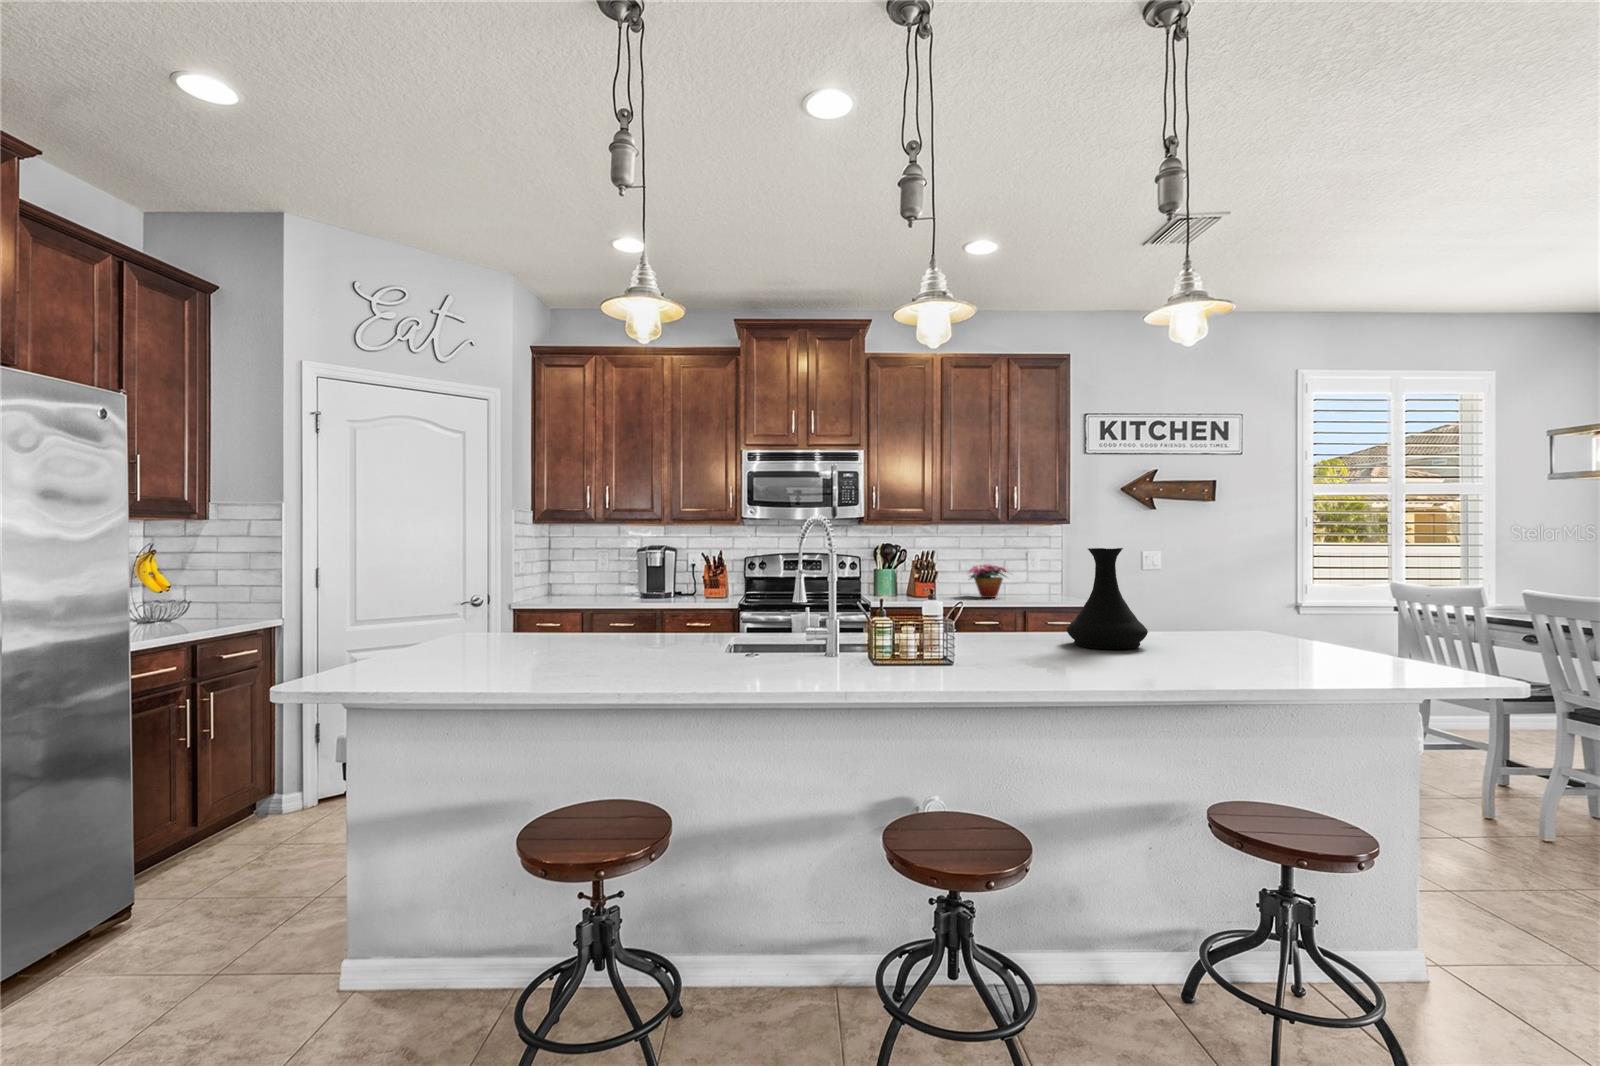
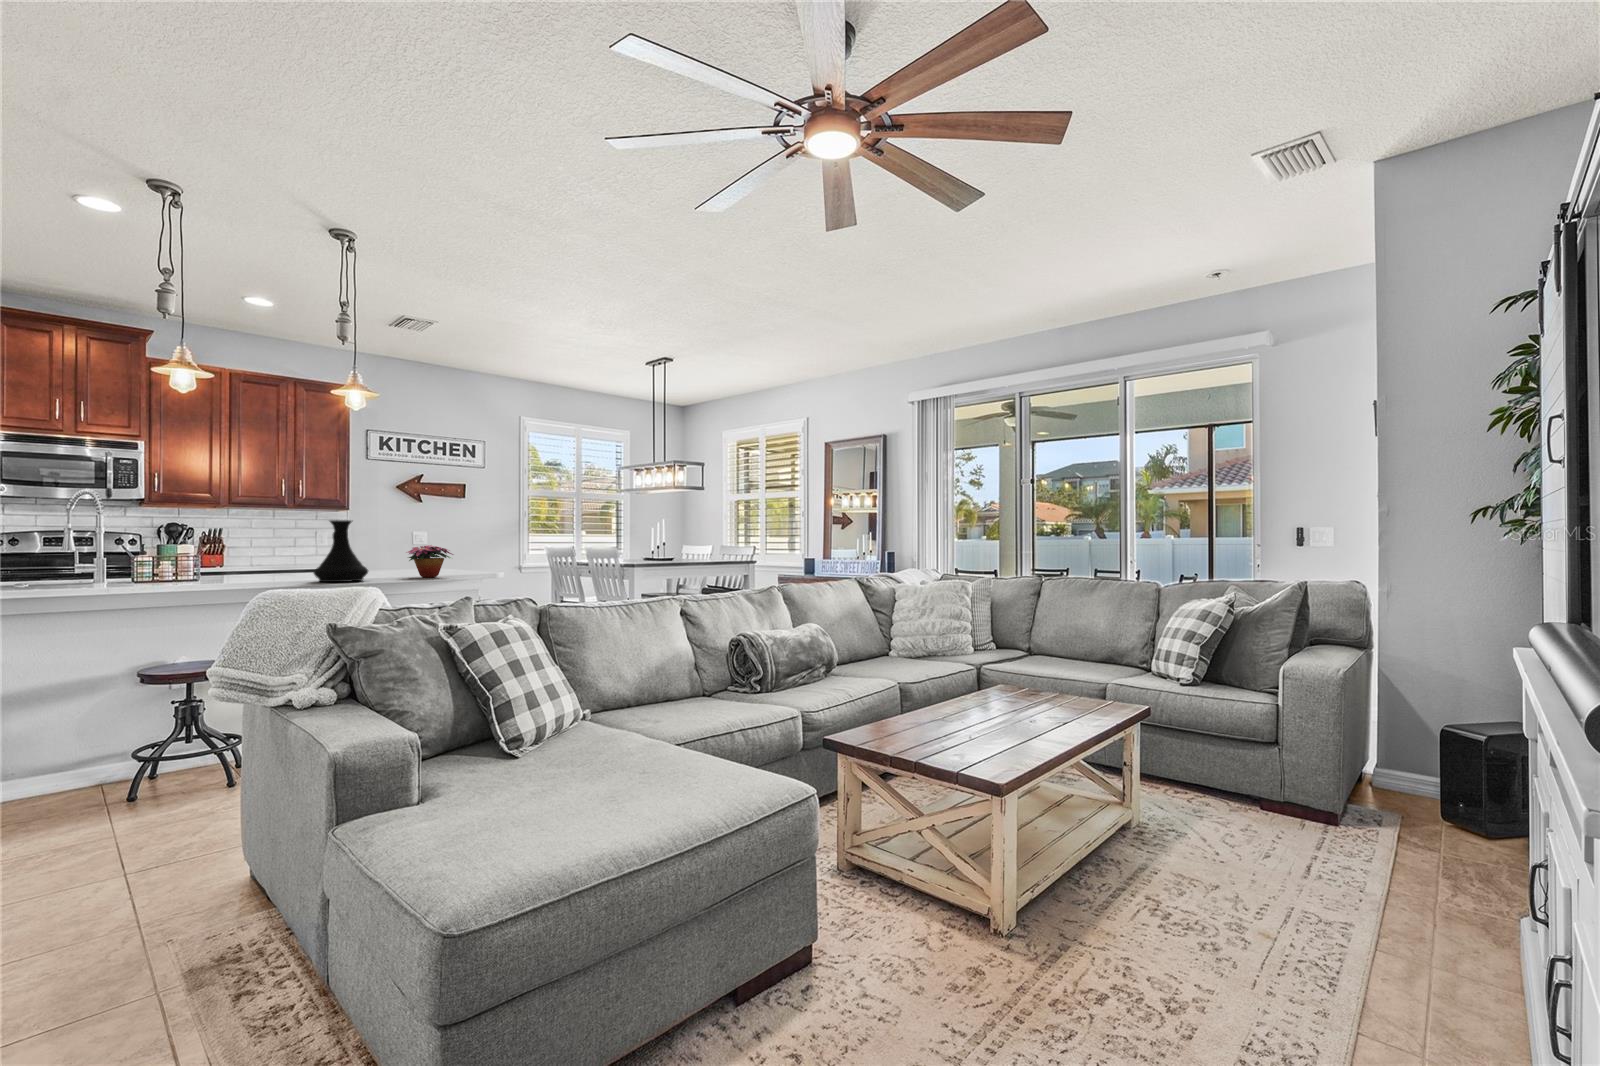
flower arrangement: present [968,564,1007,598] -> present [406,545,453,578]

